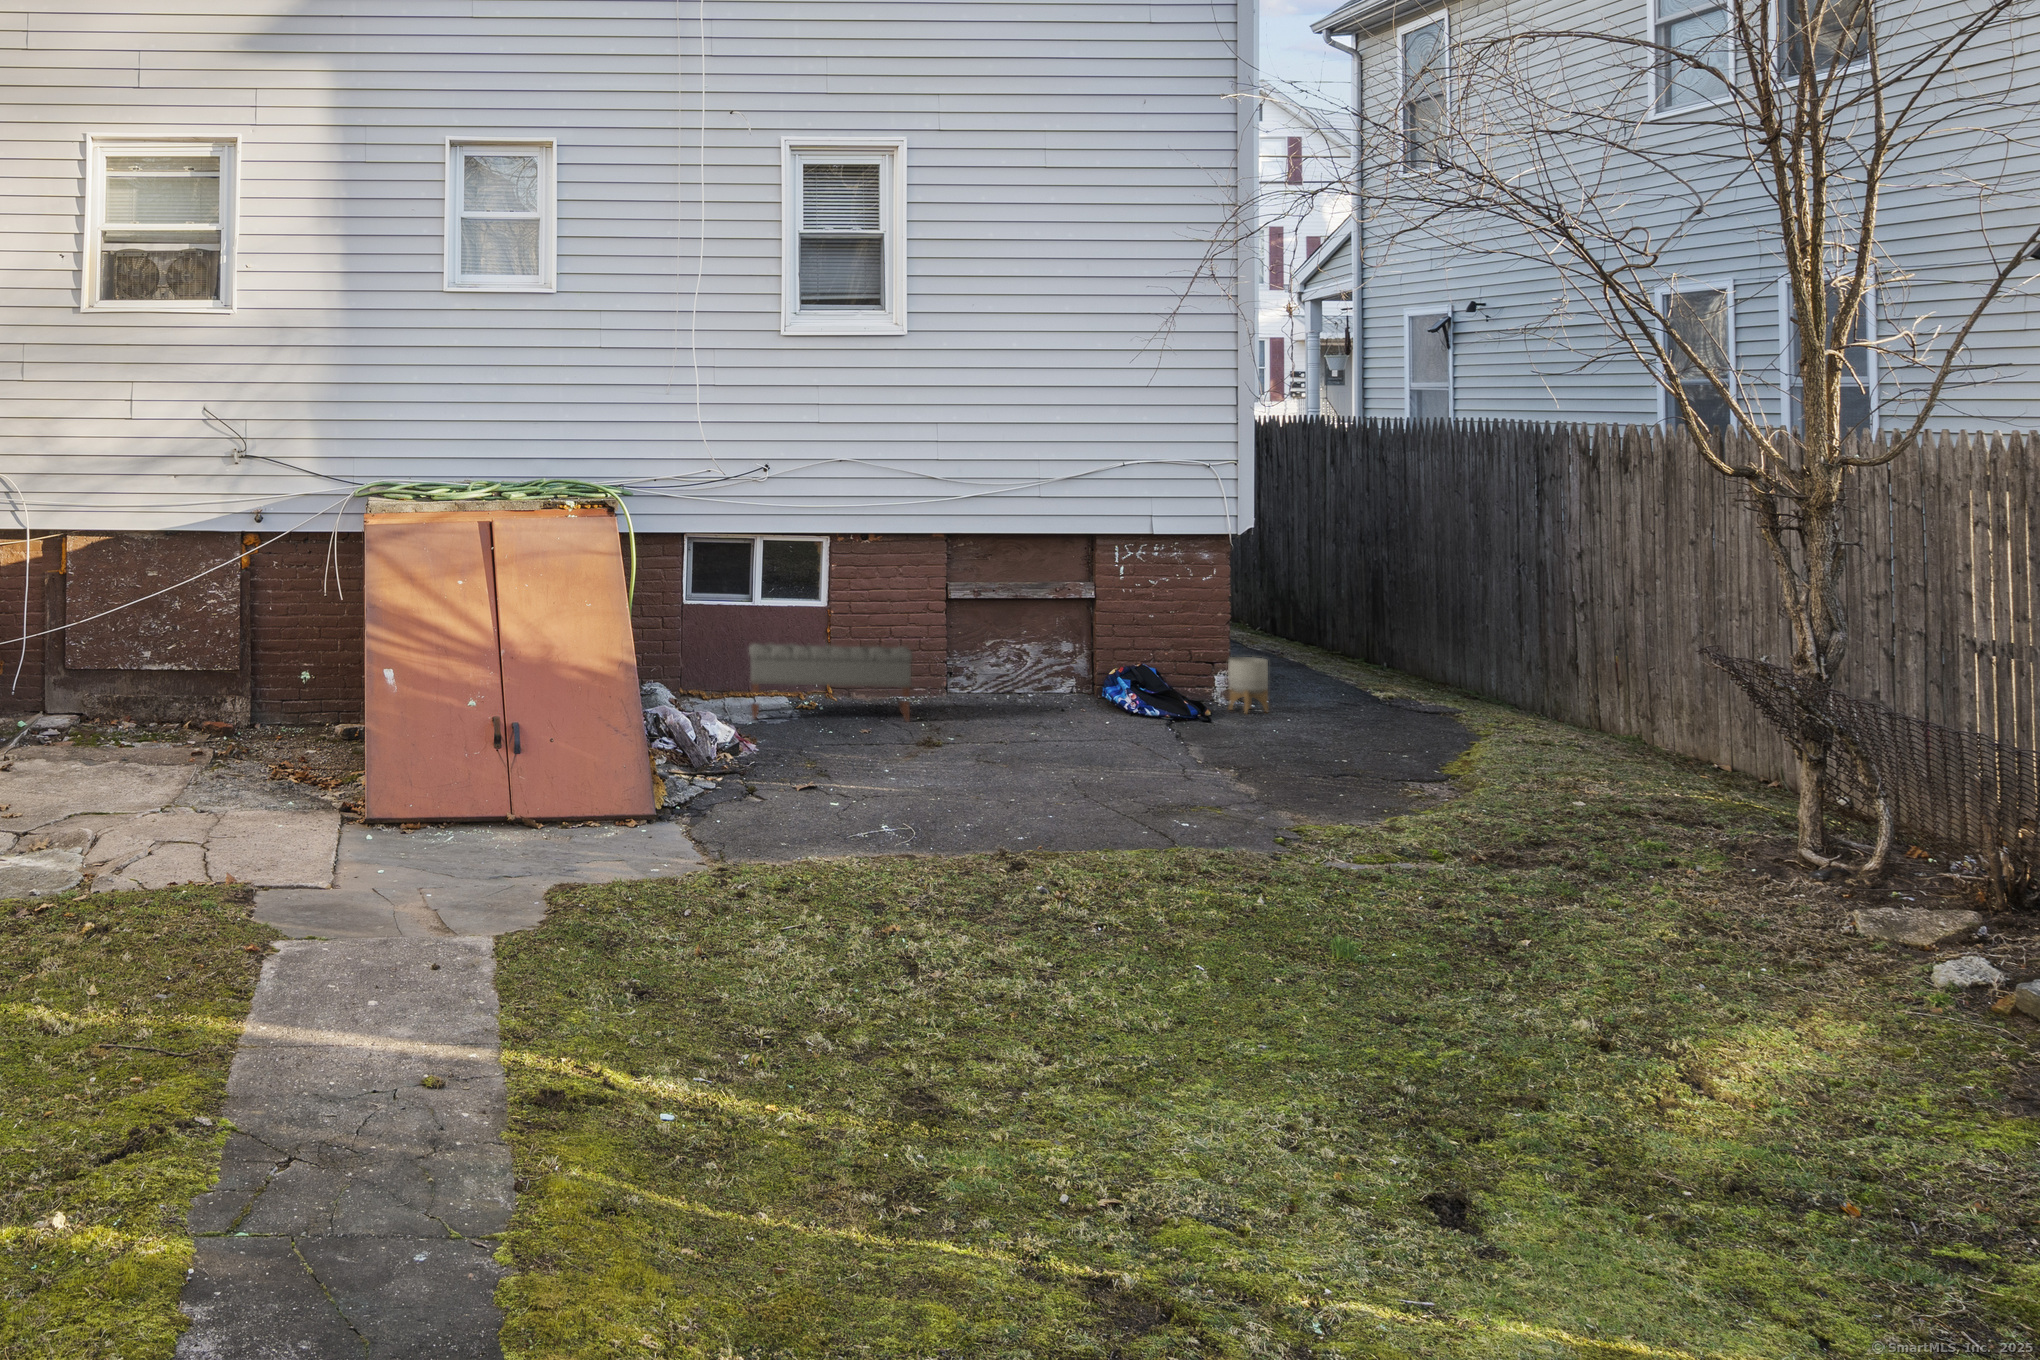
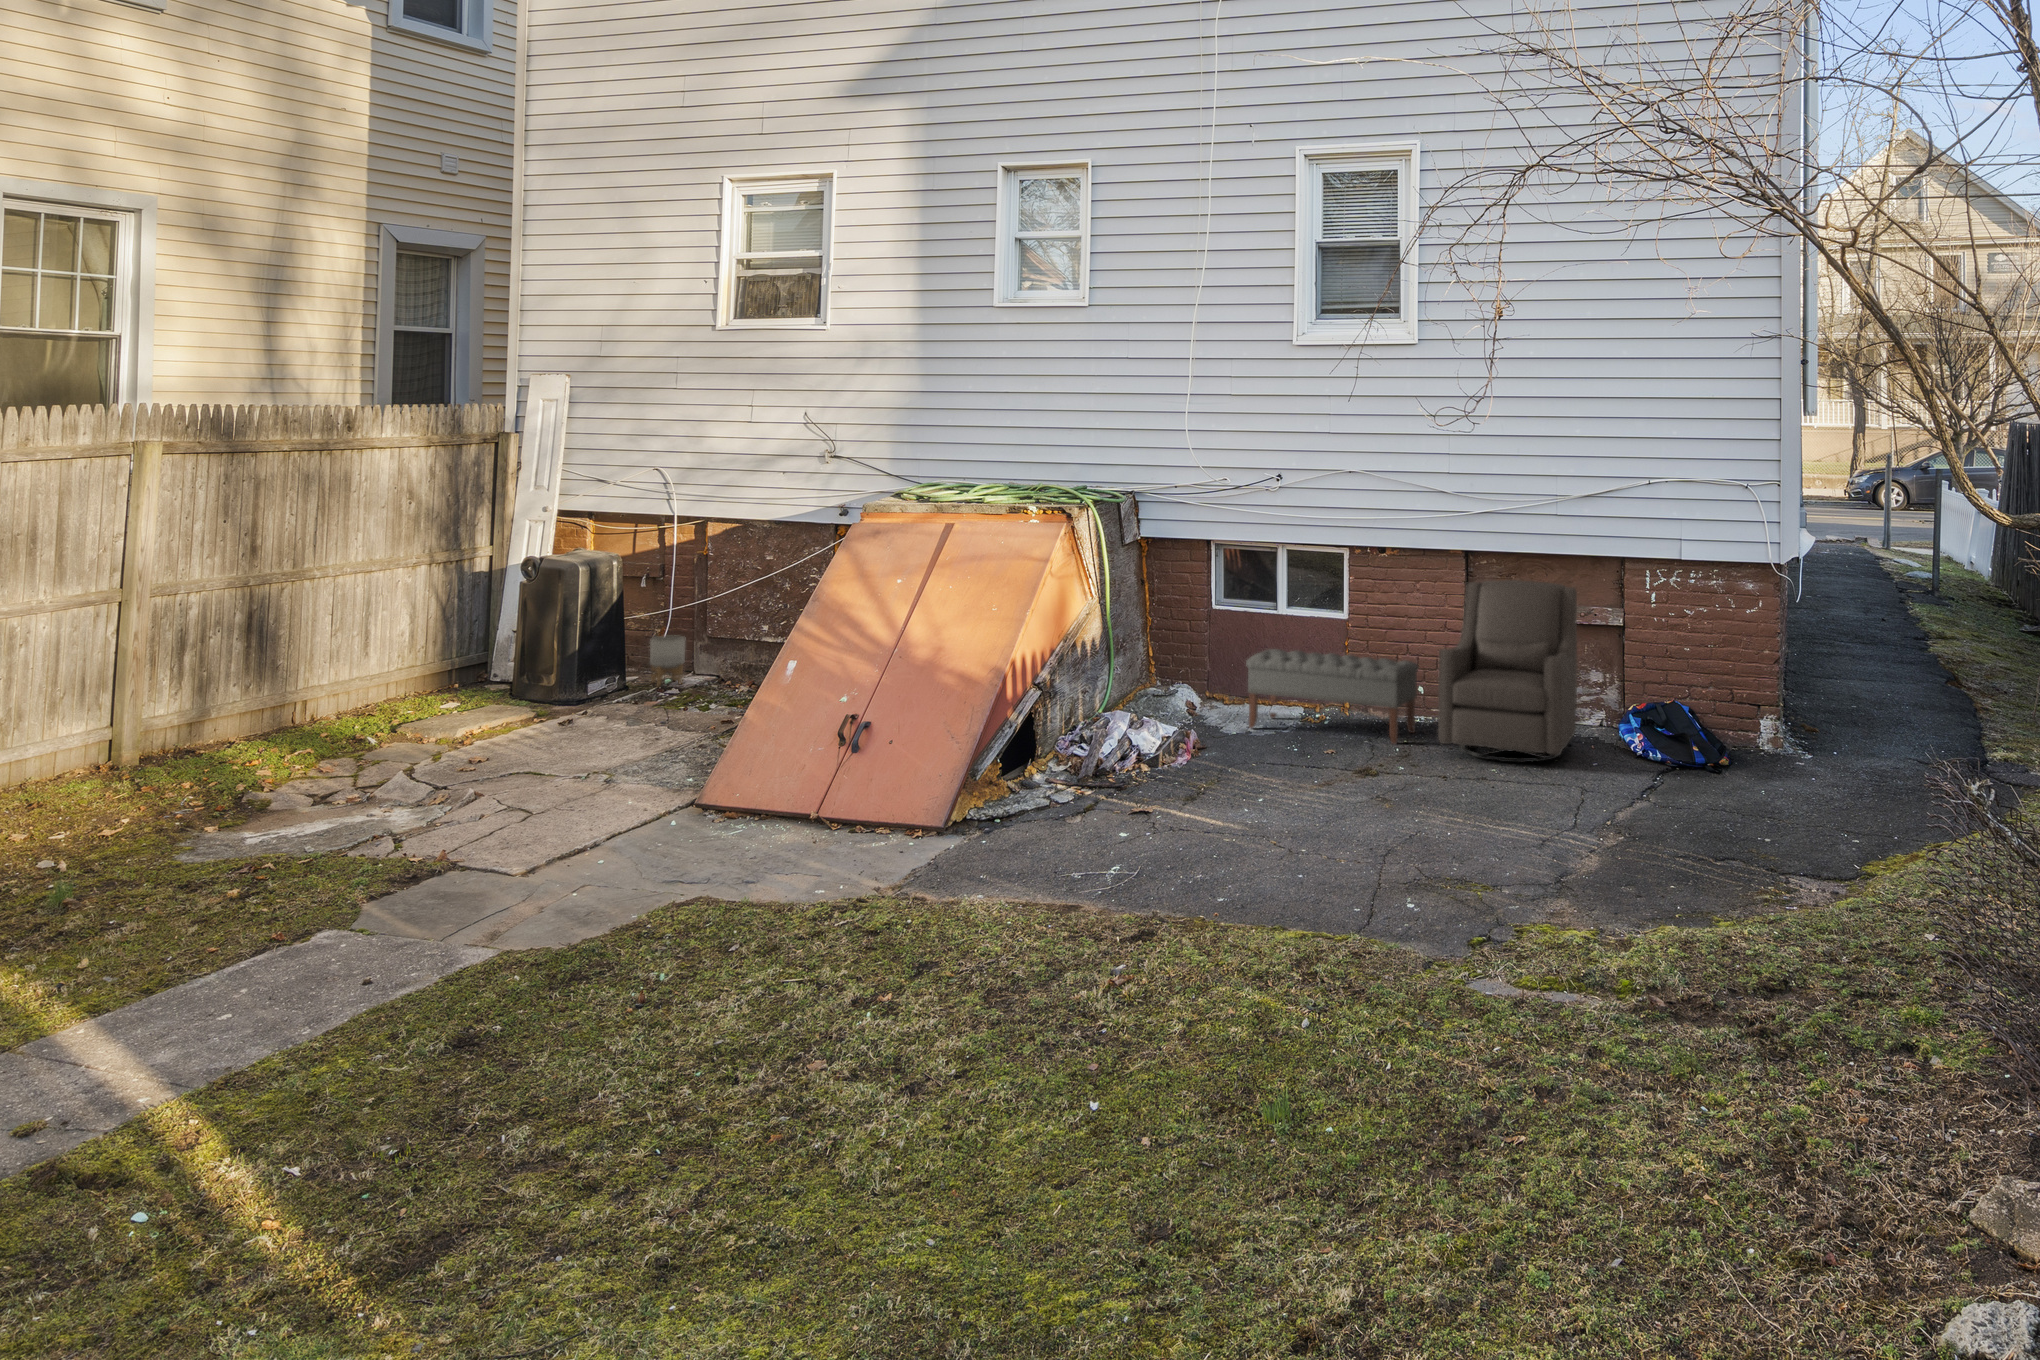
chair: none [952,563,1087,727] -> present [1438,580,1577,763]
planter: present [1228,657,1268,712] -> present [650,635,685,686]

